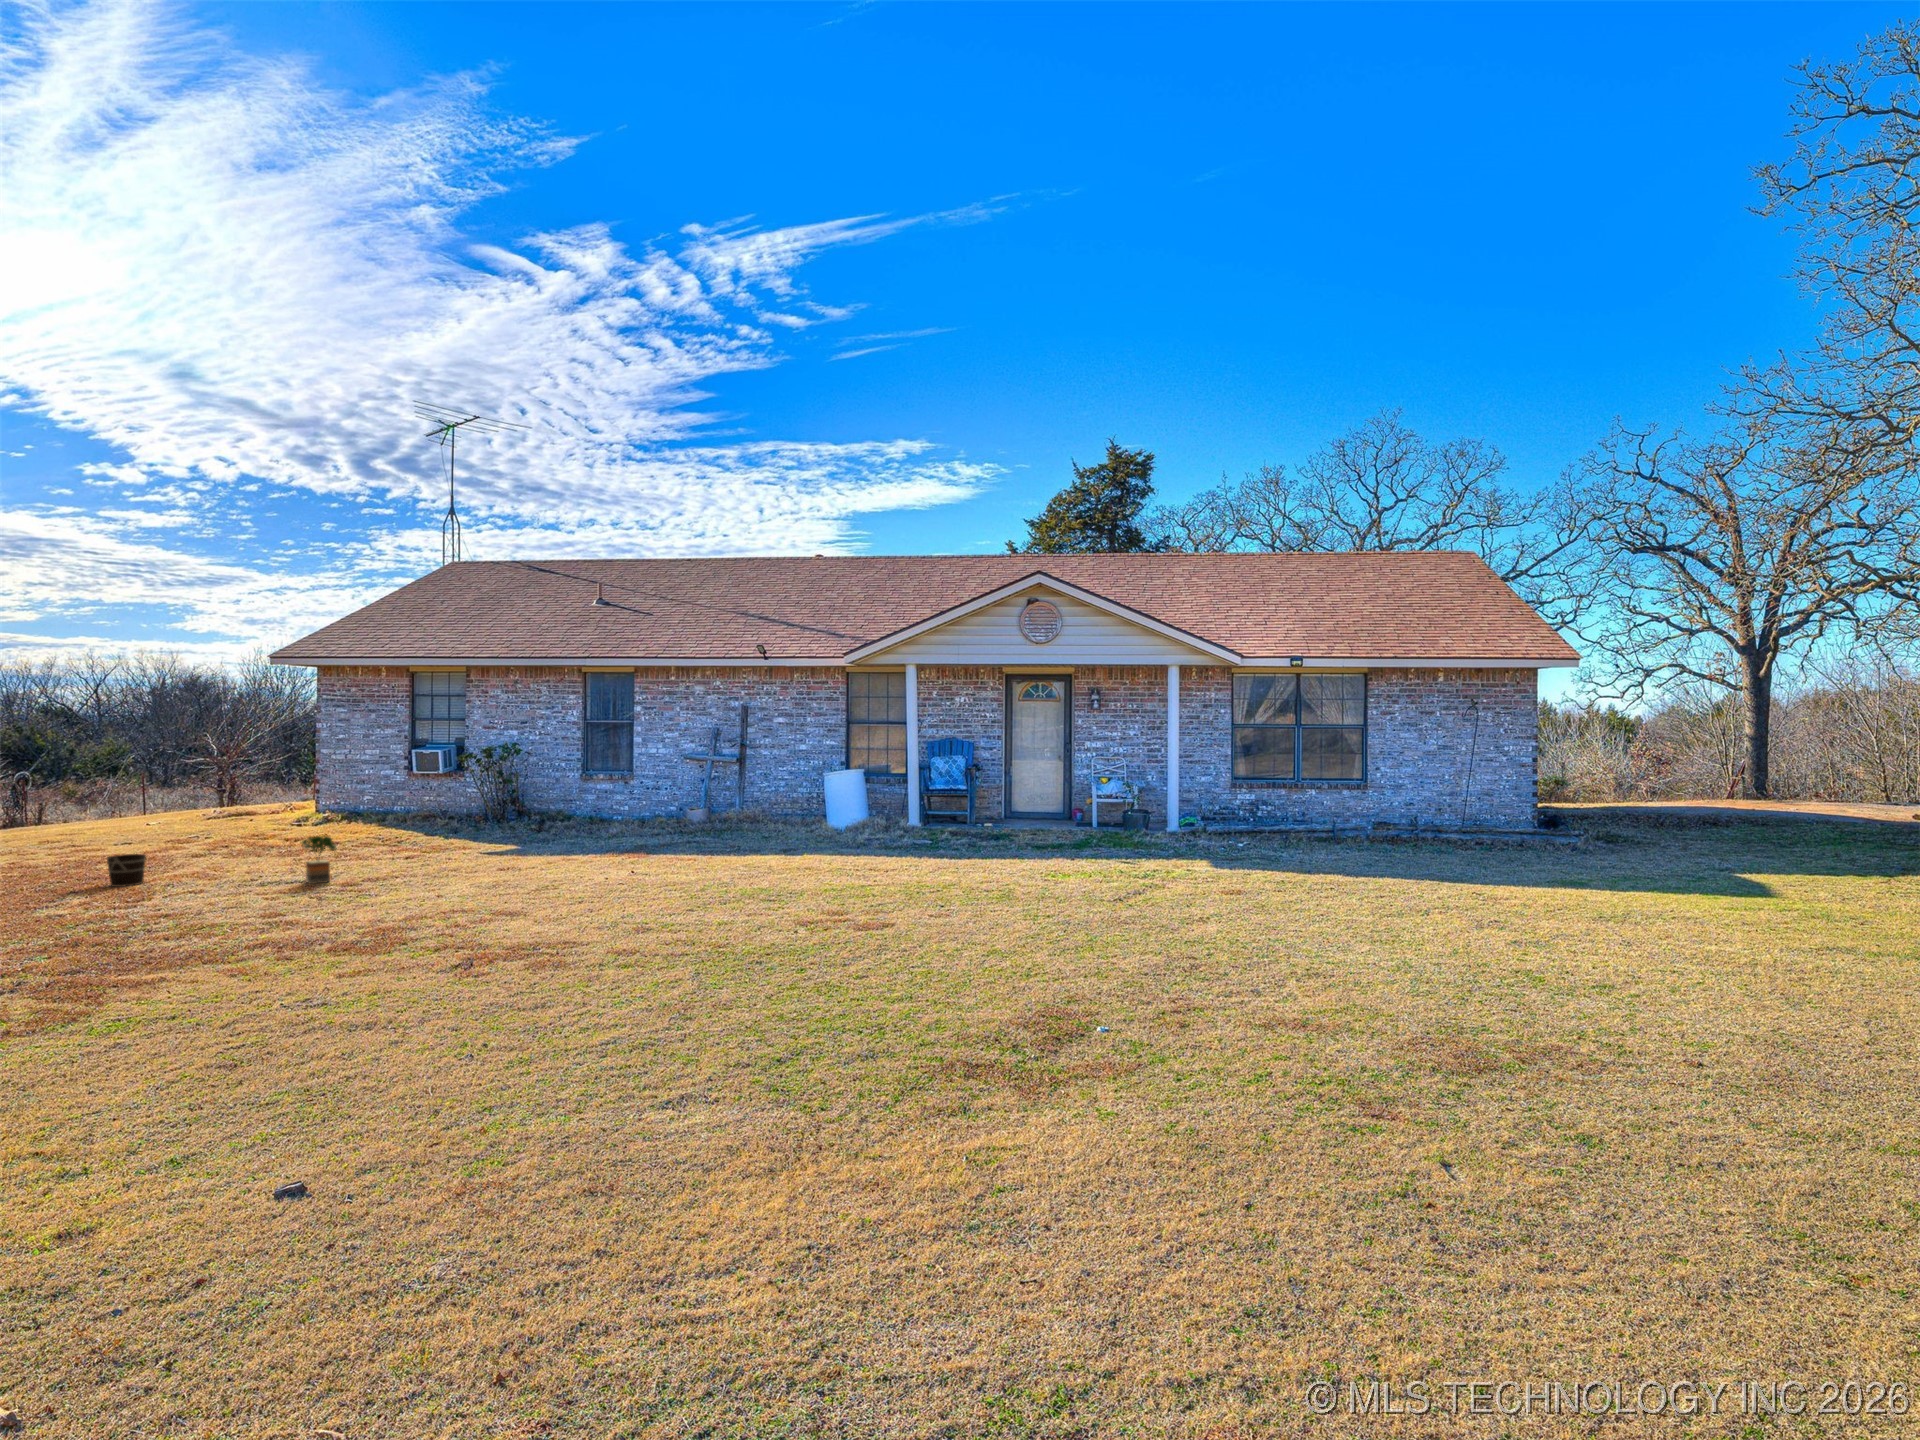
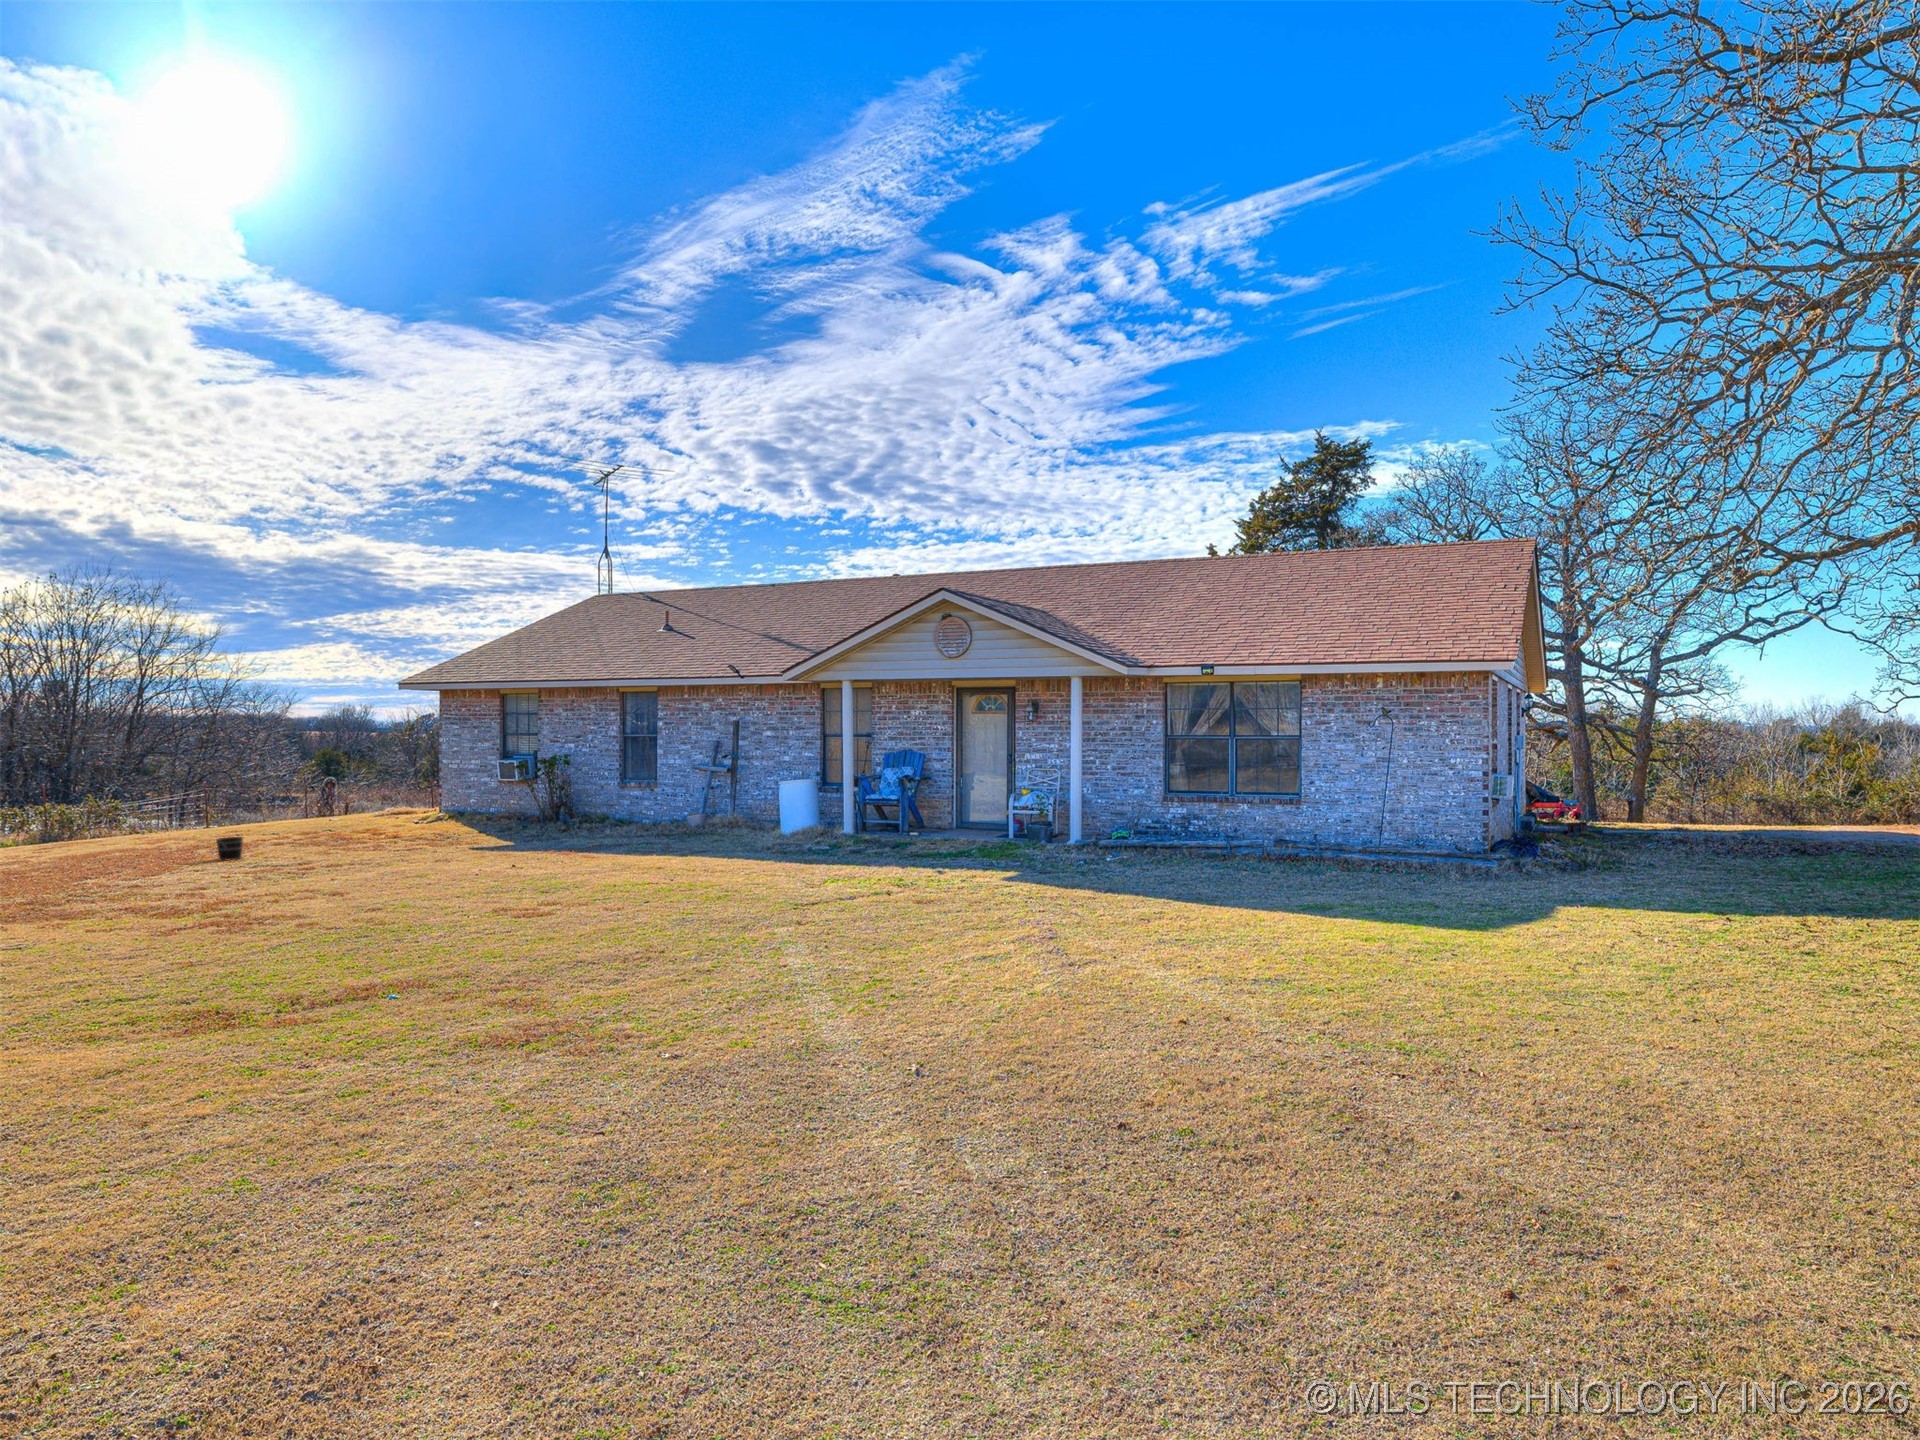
potted tree: present [301,836,337,884] -> none [327,826,355,863]

